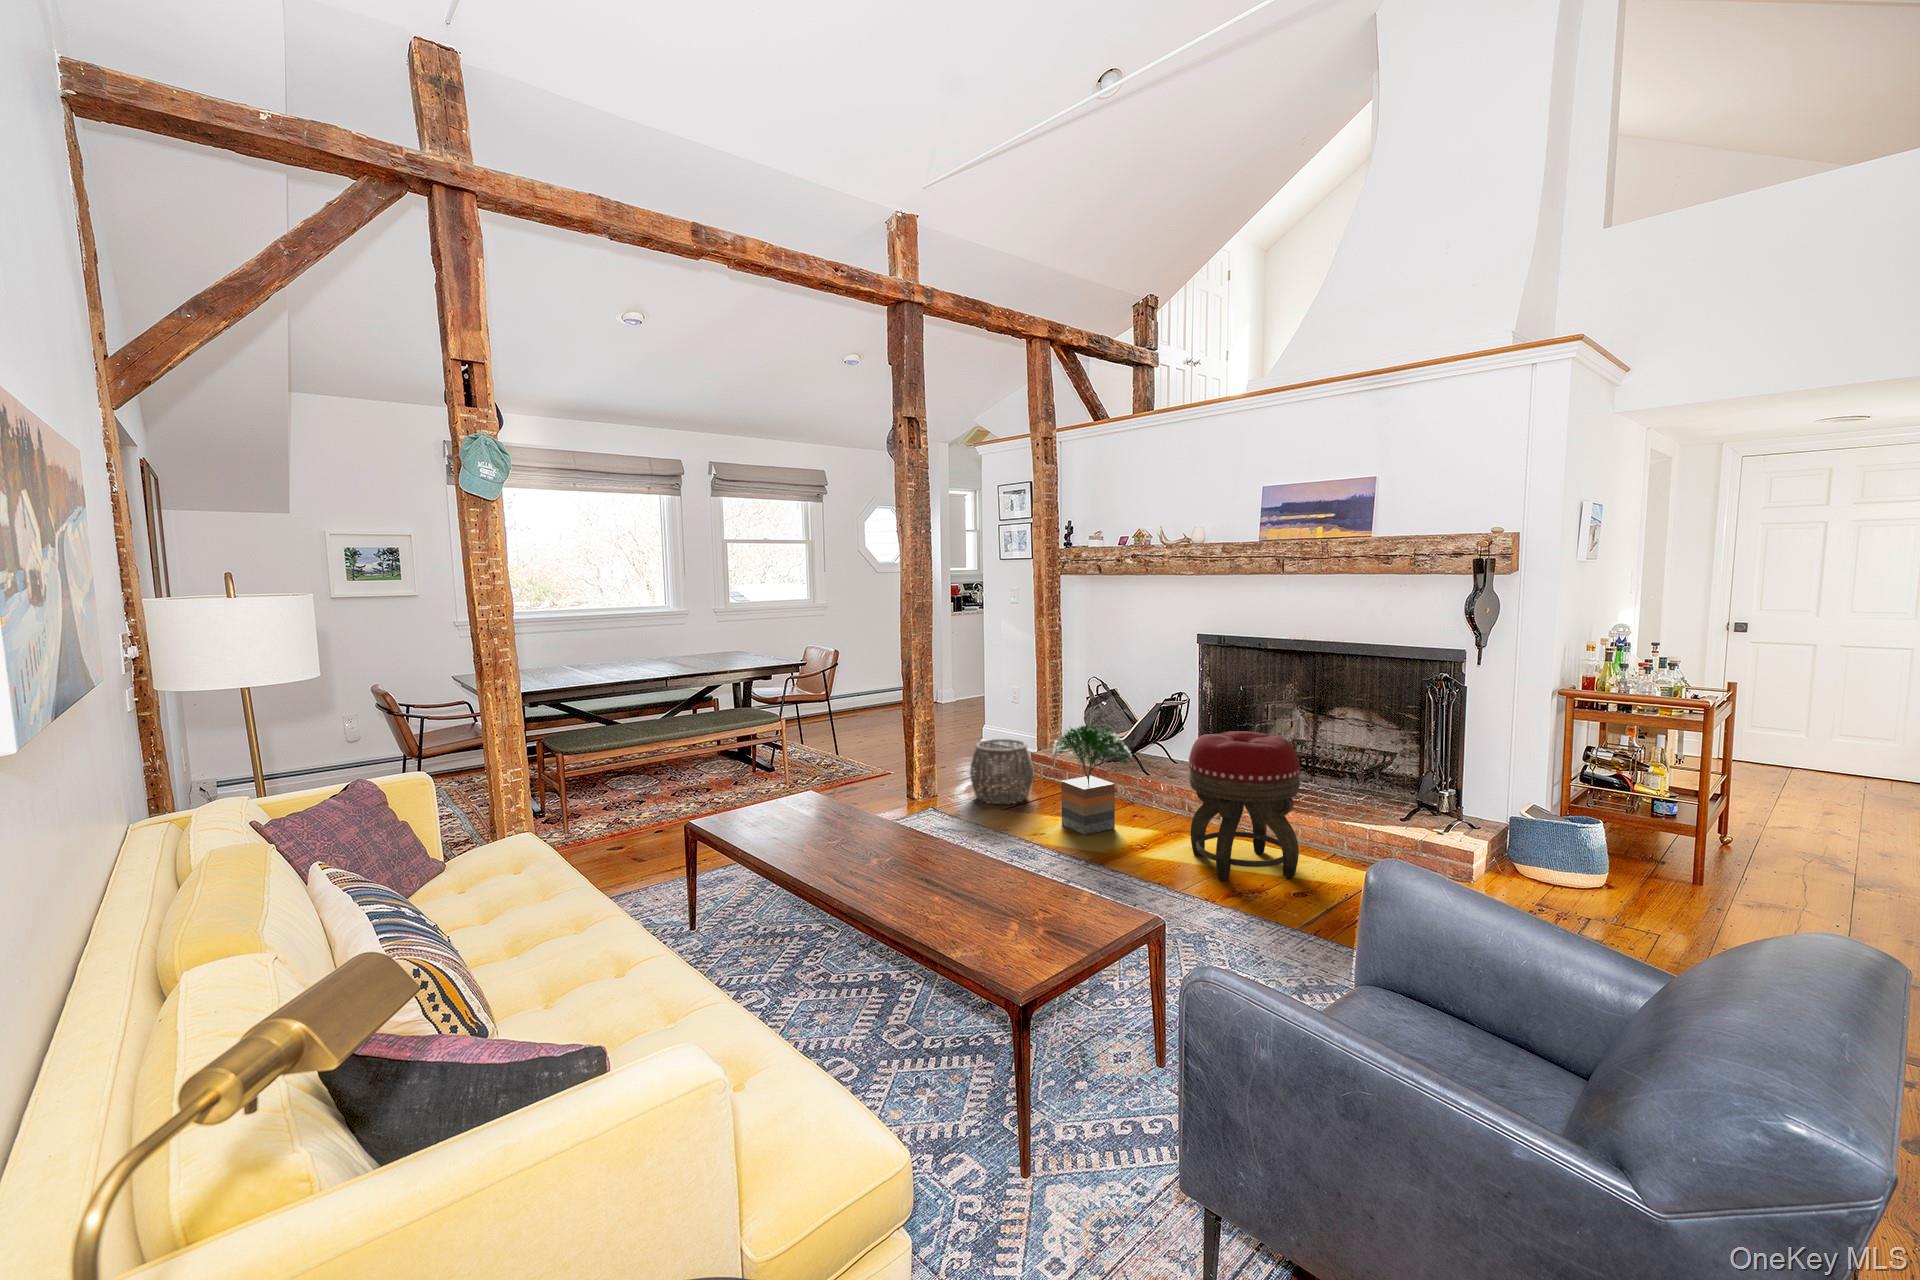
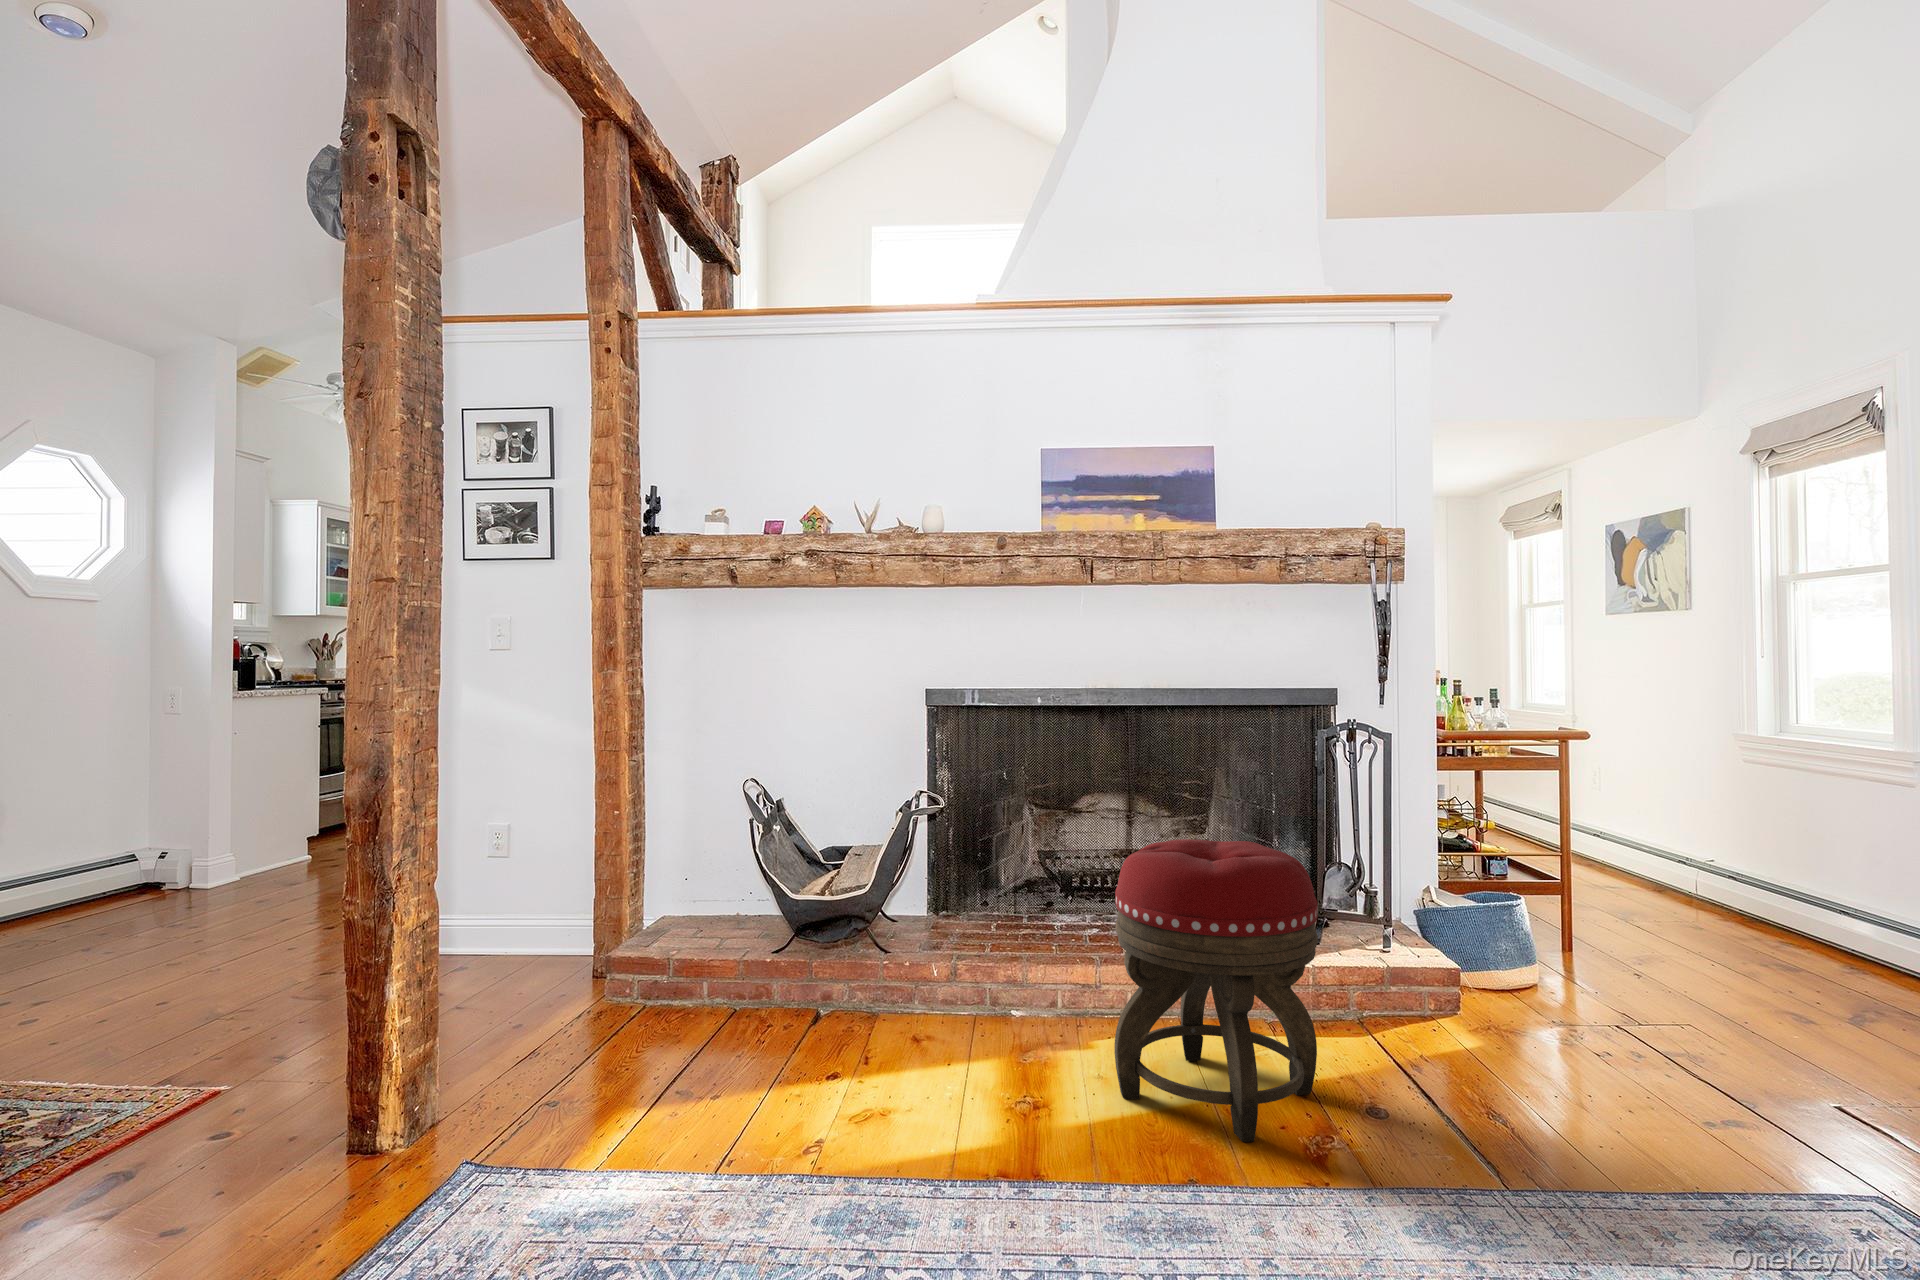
potted tree: present [1053,725,1131,835] -> none [788,868,962,1121]
woven basket: present [970,739,1034,805] -> none [524,932,686,1106]

